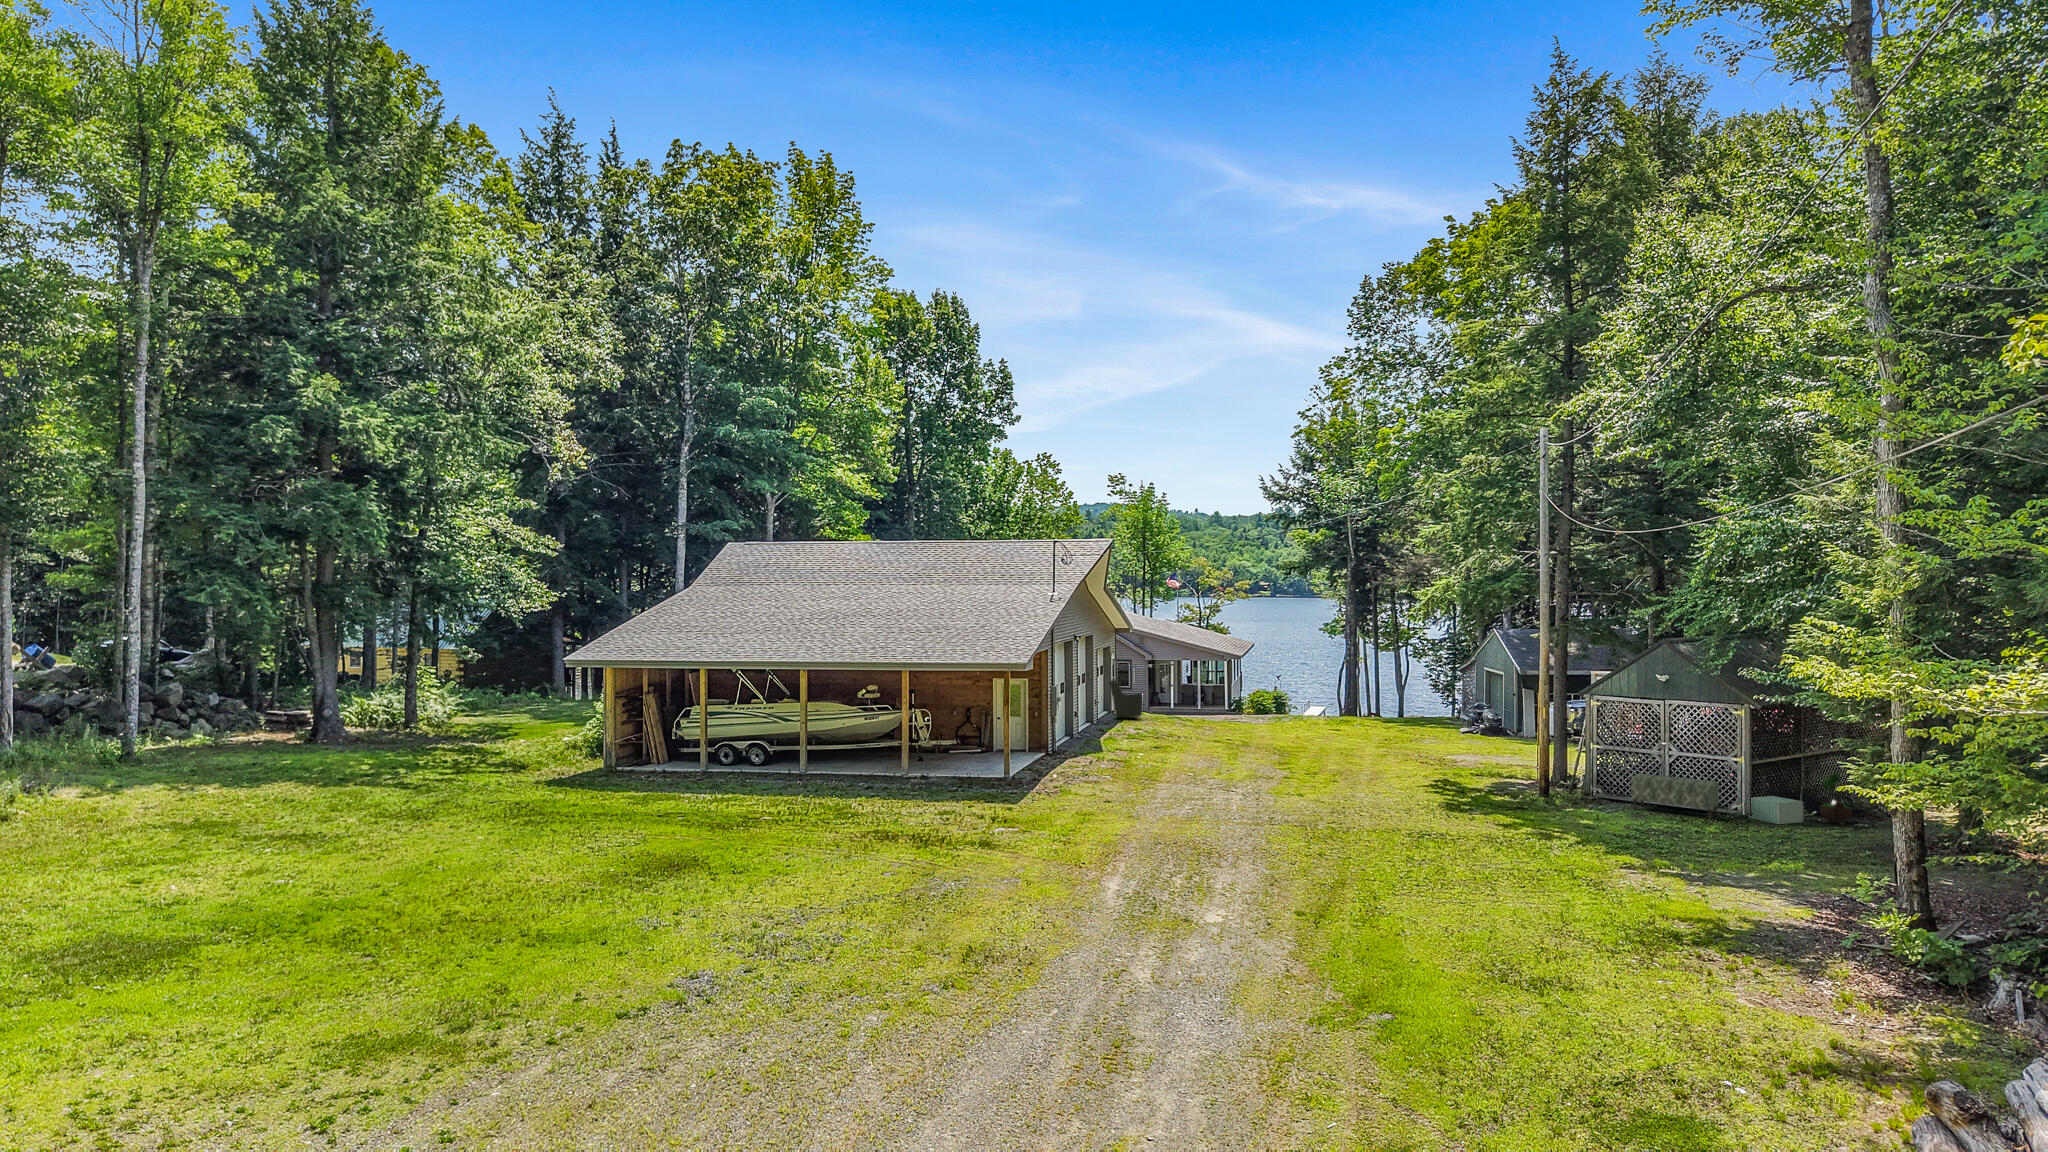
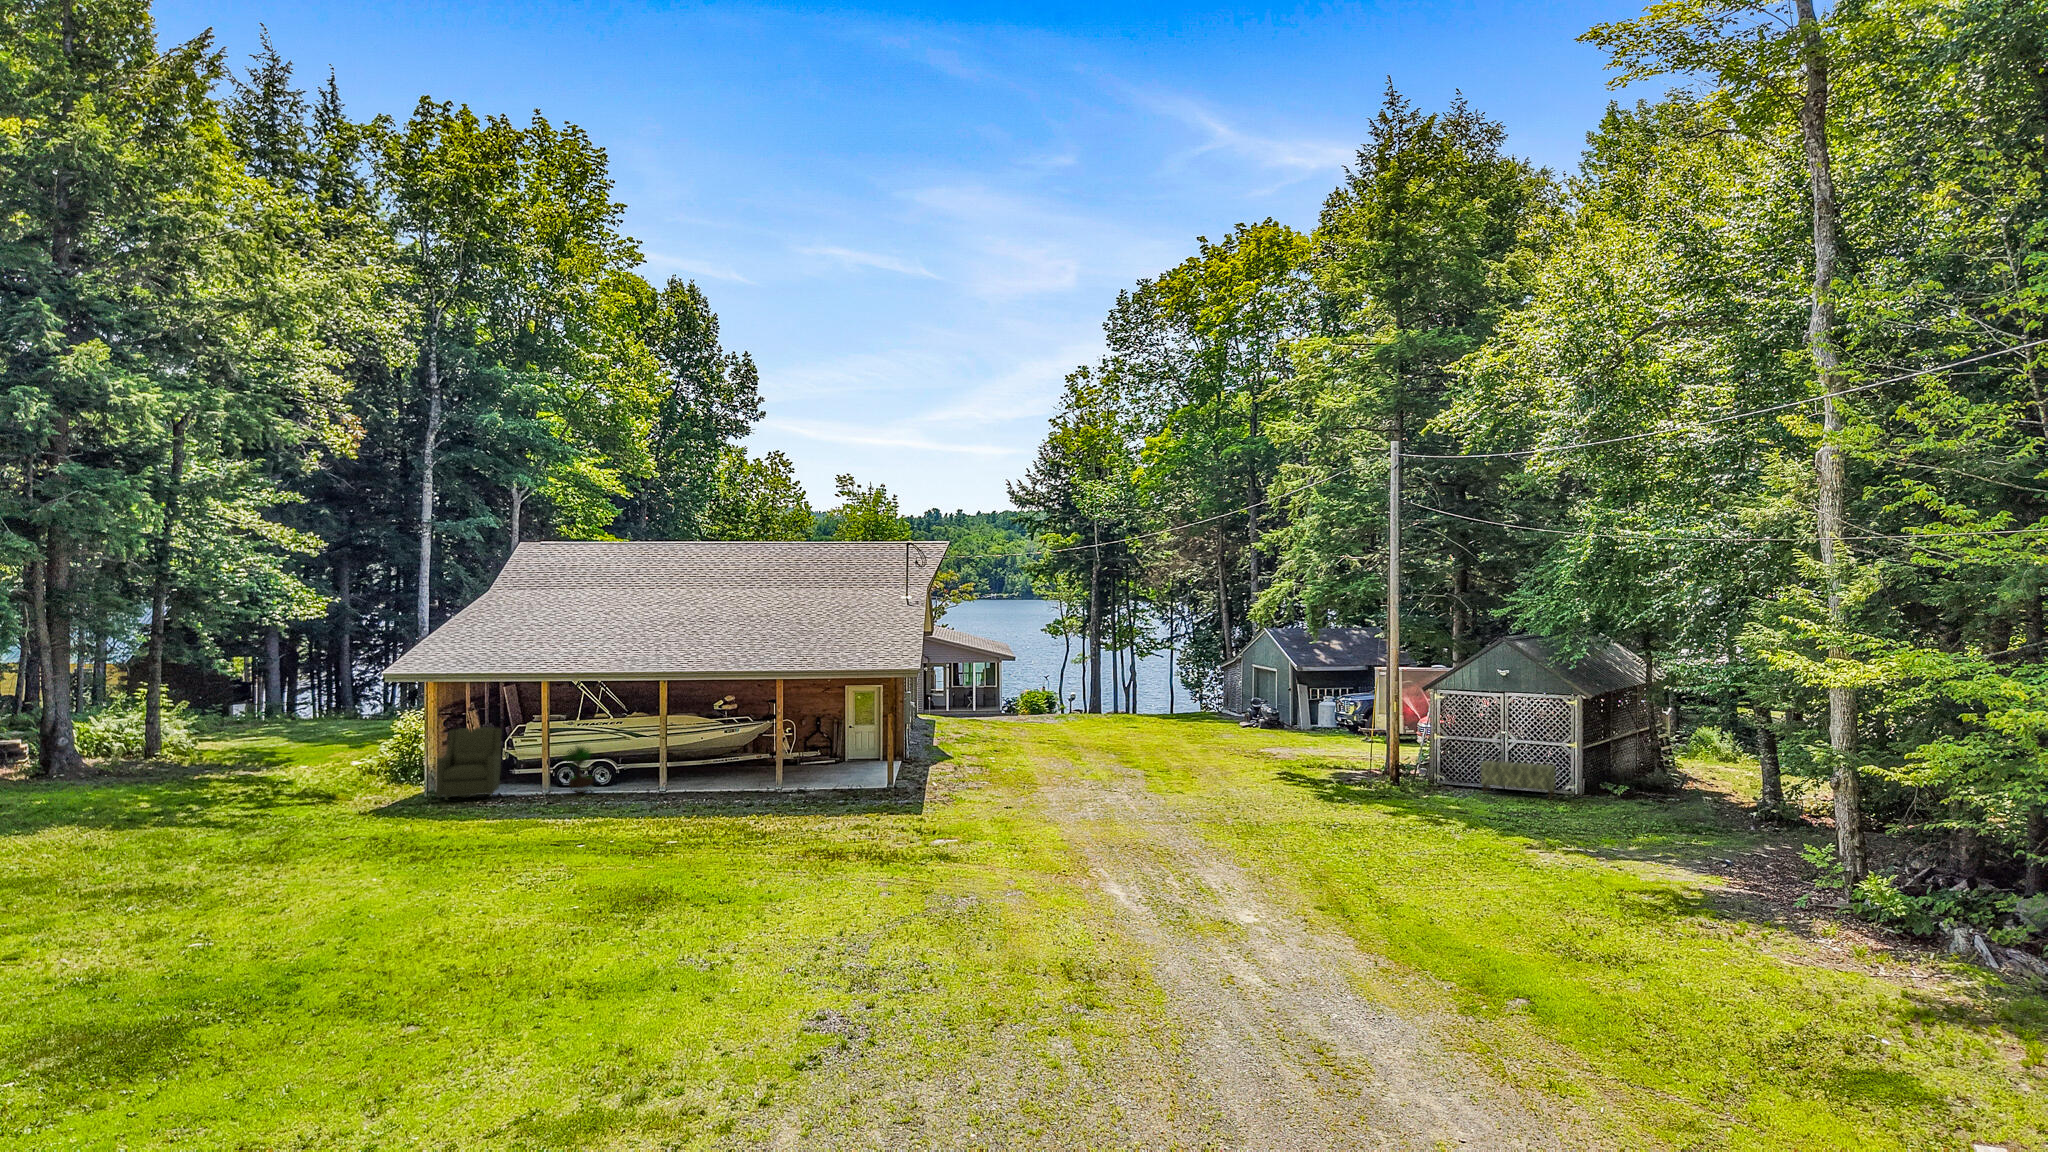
chair: present [1109,680,1143,720] -> present [436,727,502,801]
potted tree: present [1820,771,1852,823] -> present [565,746,593,793]
storage box: present [1749,796,1803,824] -> none [1580,776,1626,802]

